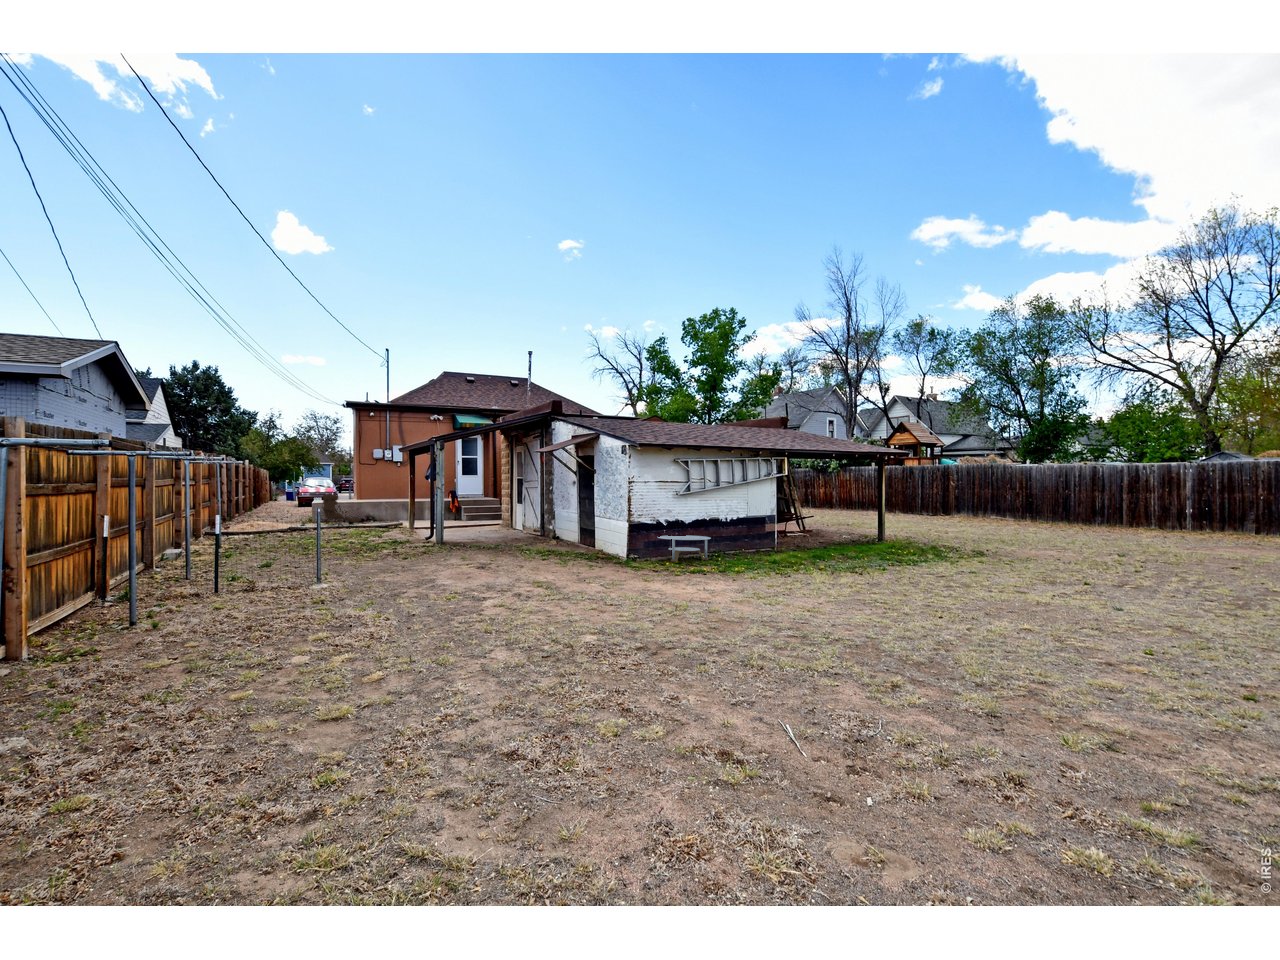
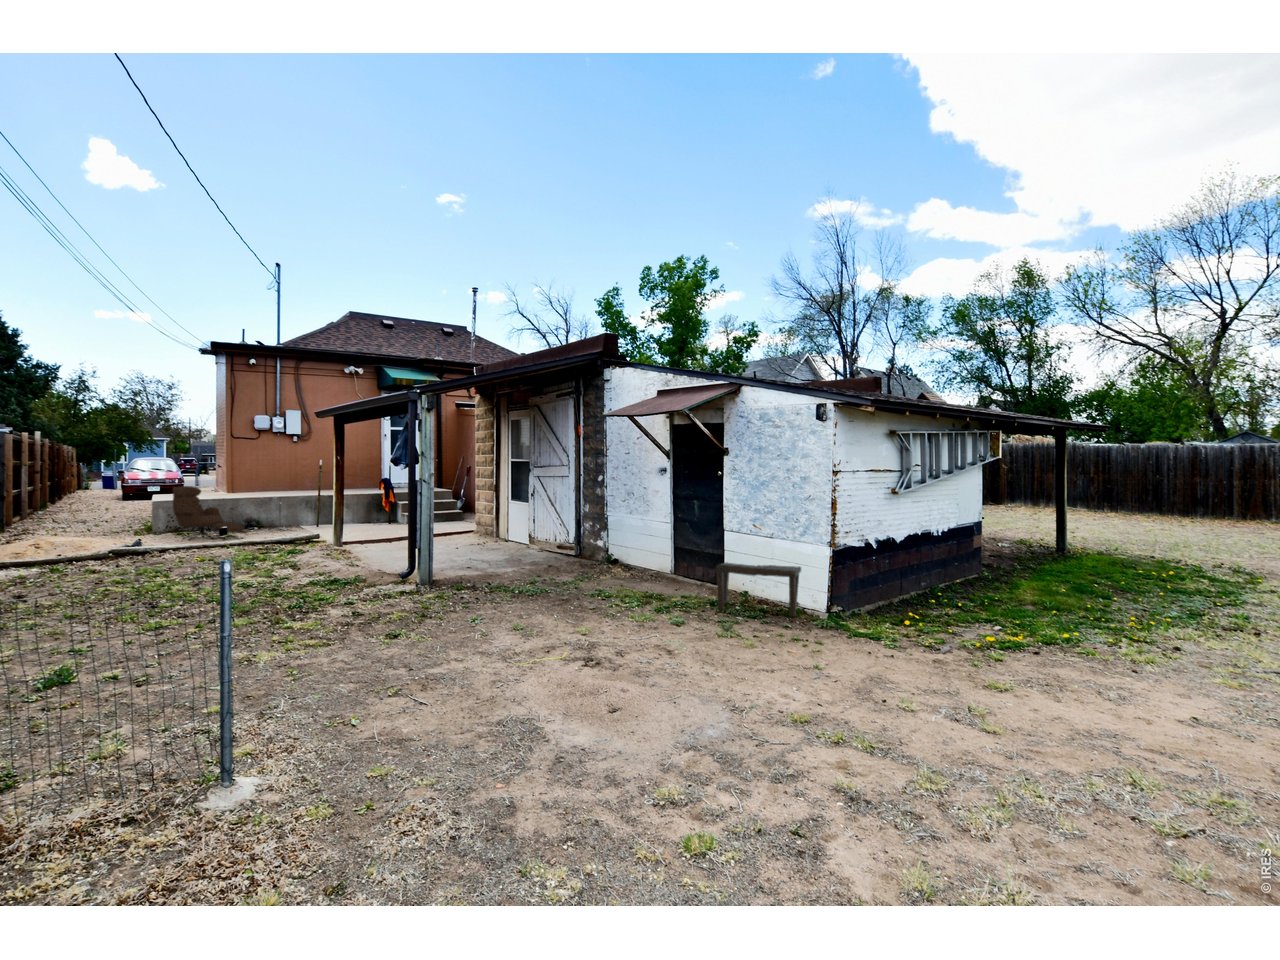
bench: none [569,531,614,558] -> present [716,563,801,617]
round table: present [657,535,711,562] -> none [879,564,987,622]

